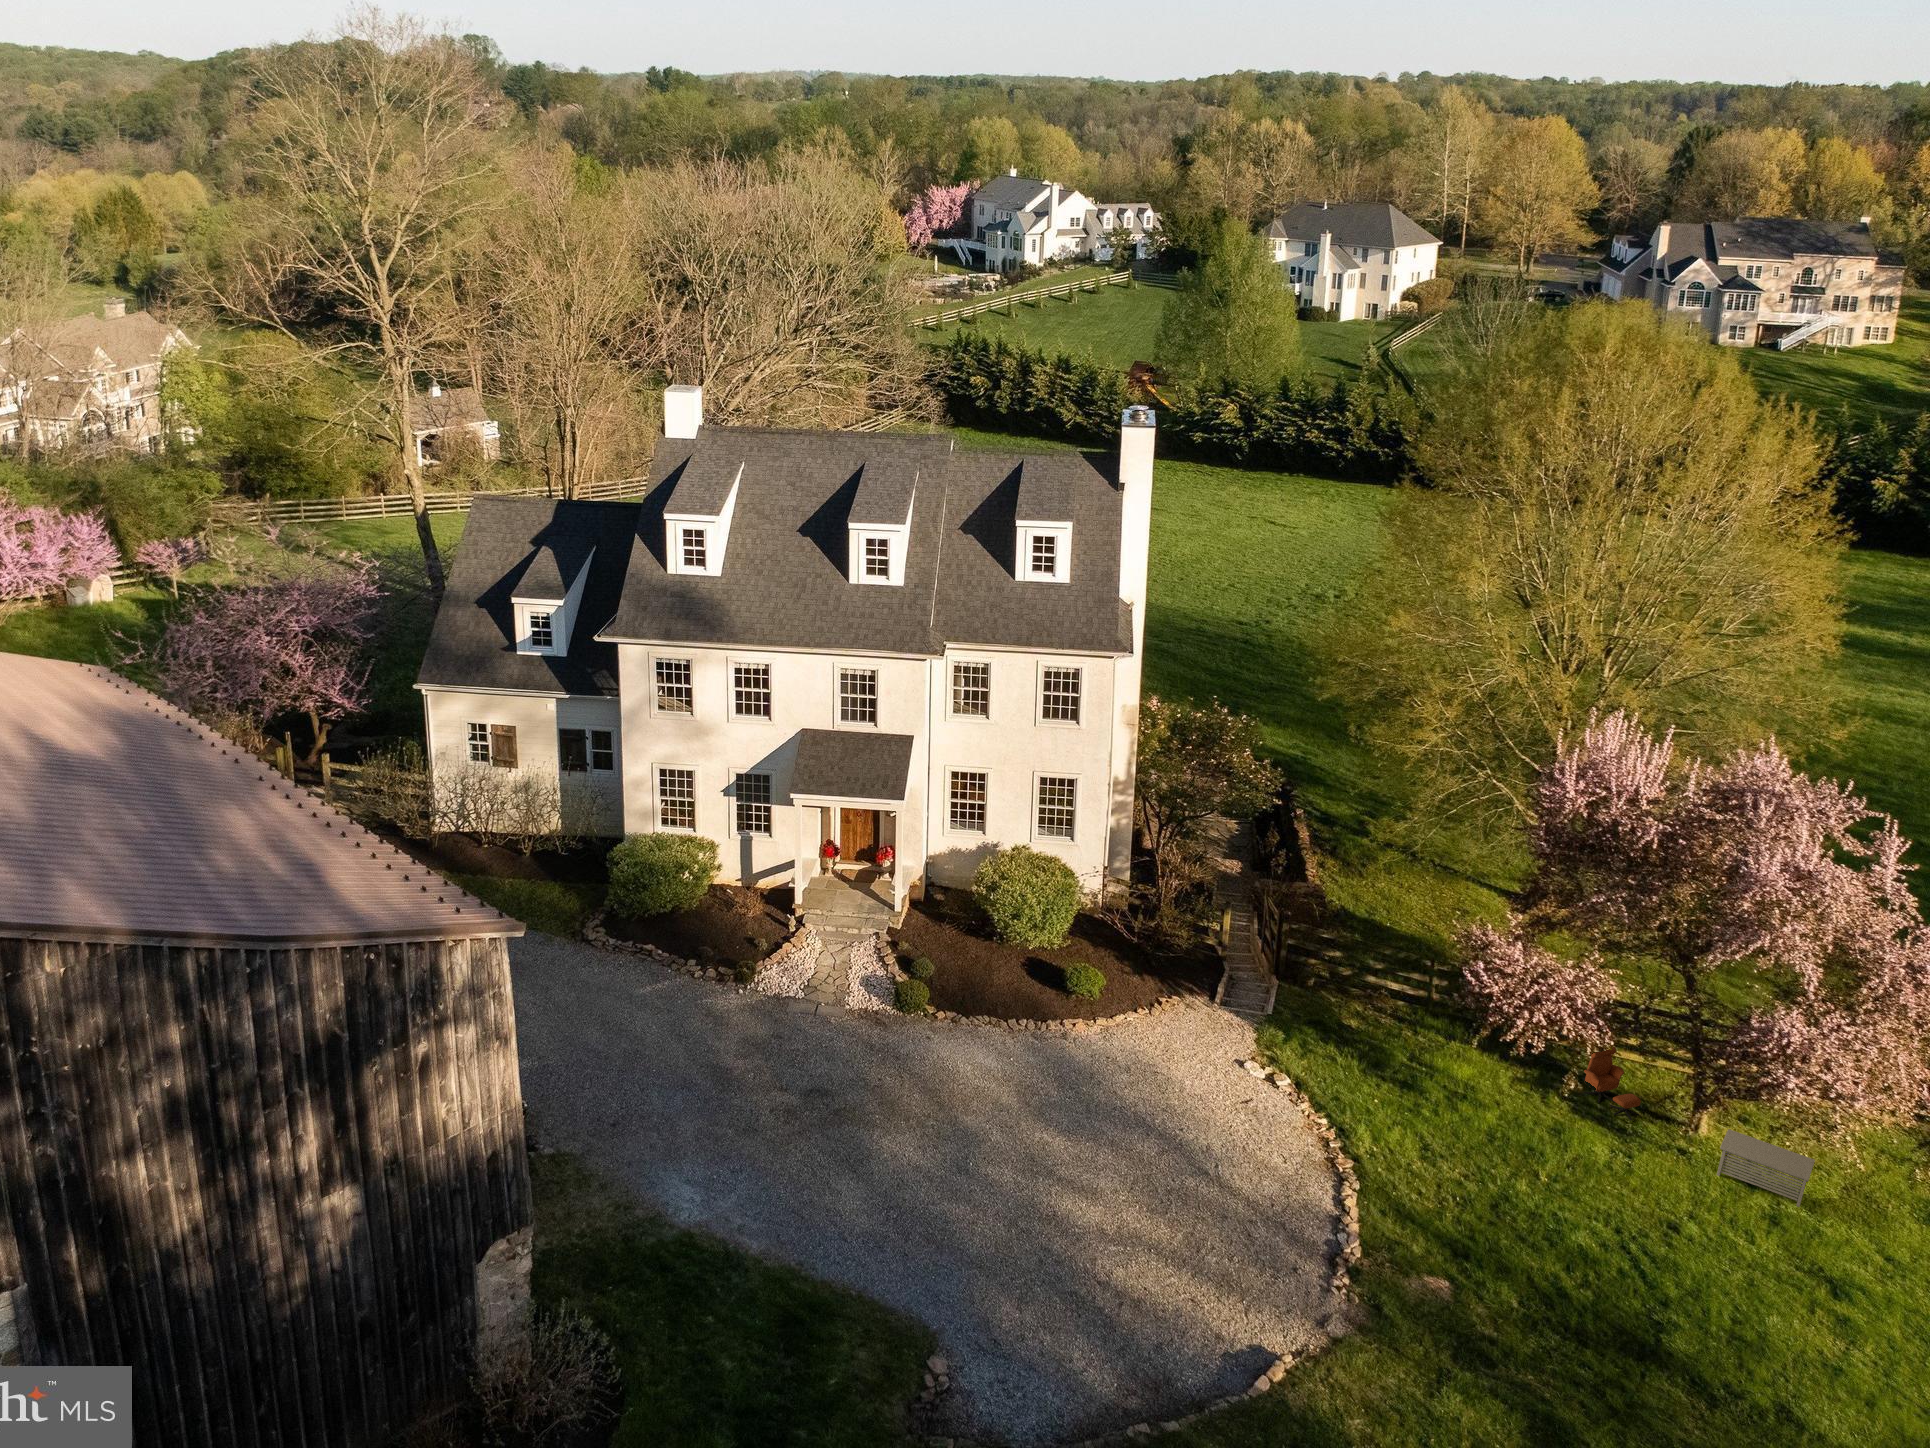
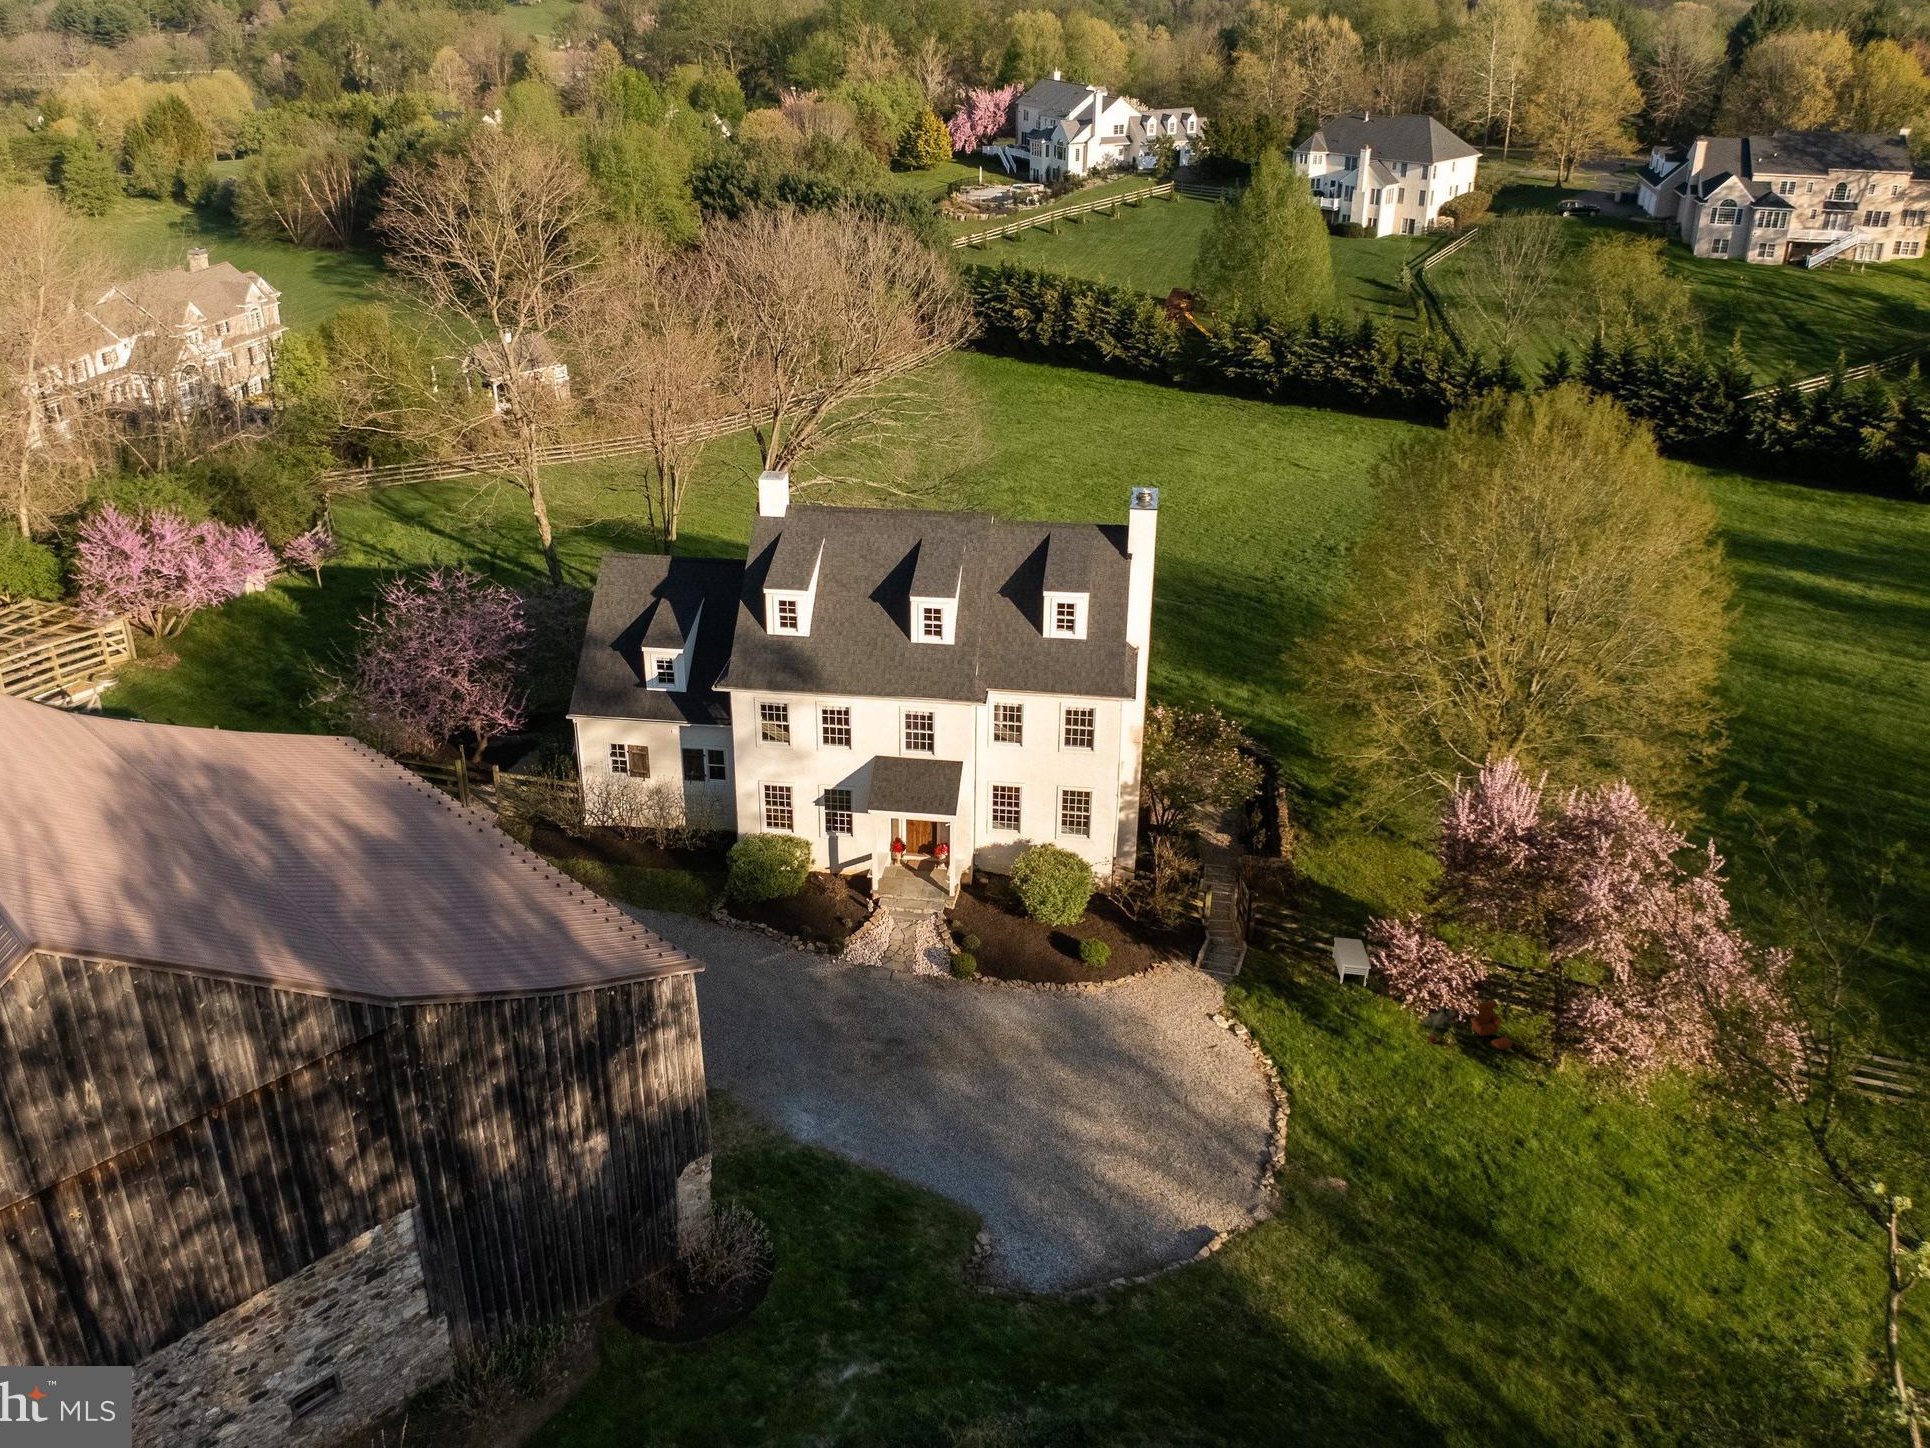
potted tree: none [1519,1049,1565,1101] -> present [1421,1007,1454,1043]
storage bench: present [1717,1129,1815,1207] -> present [1332,937,1371,986]

